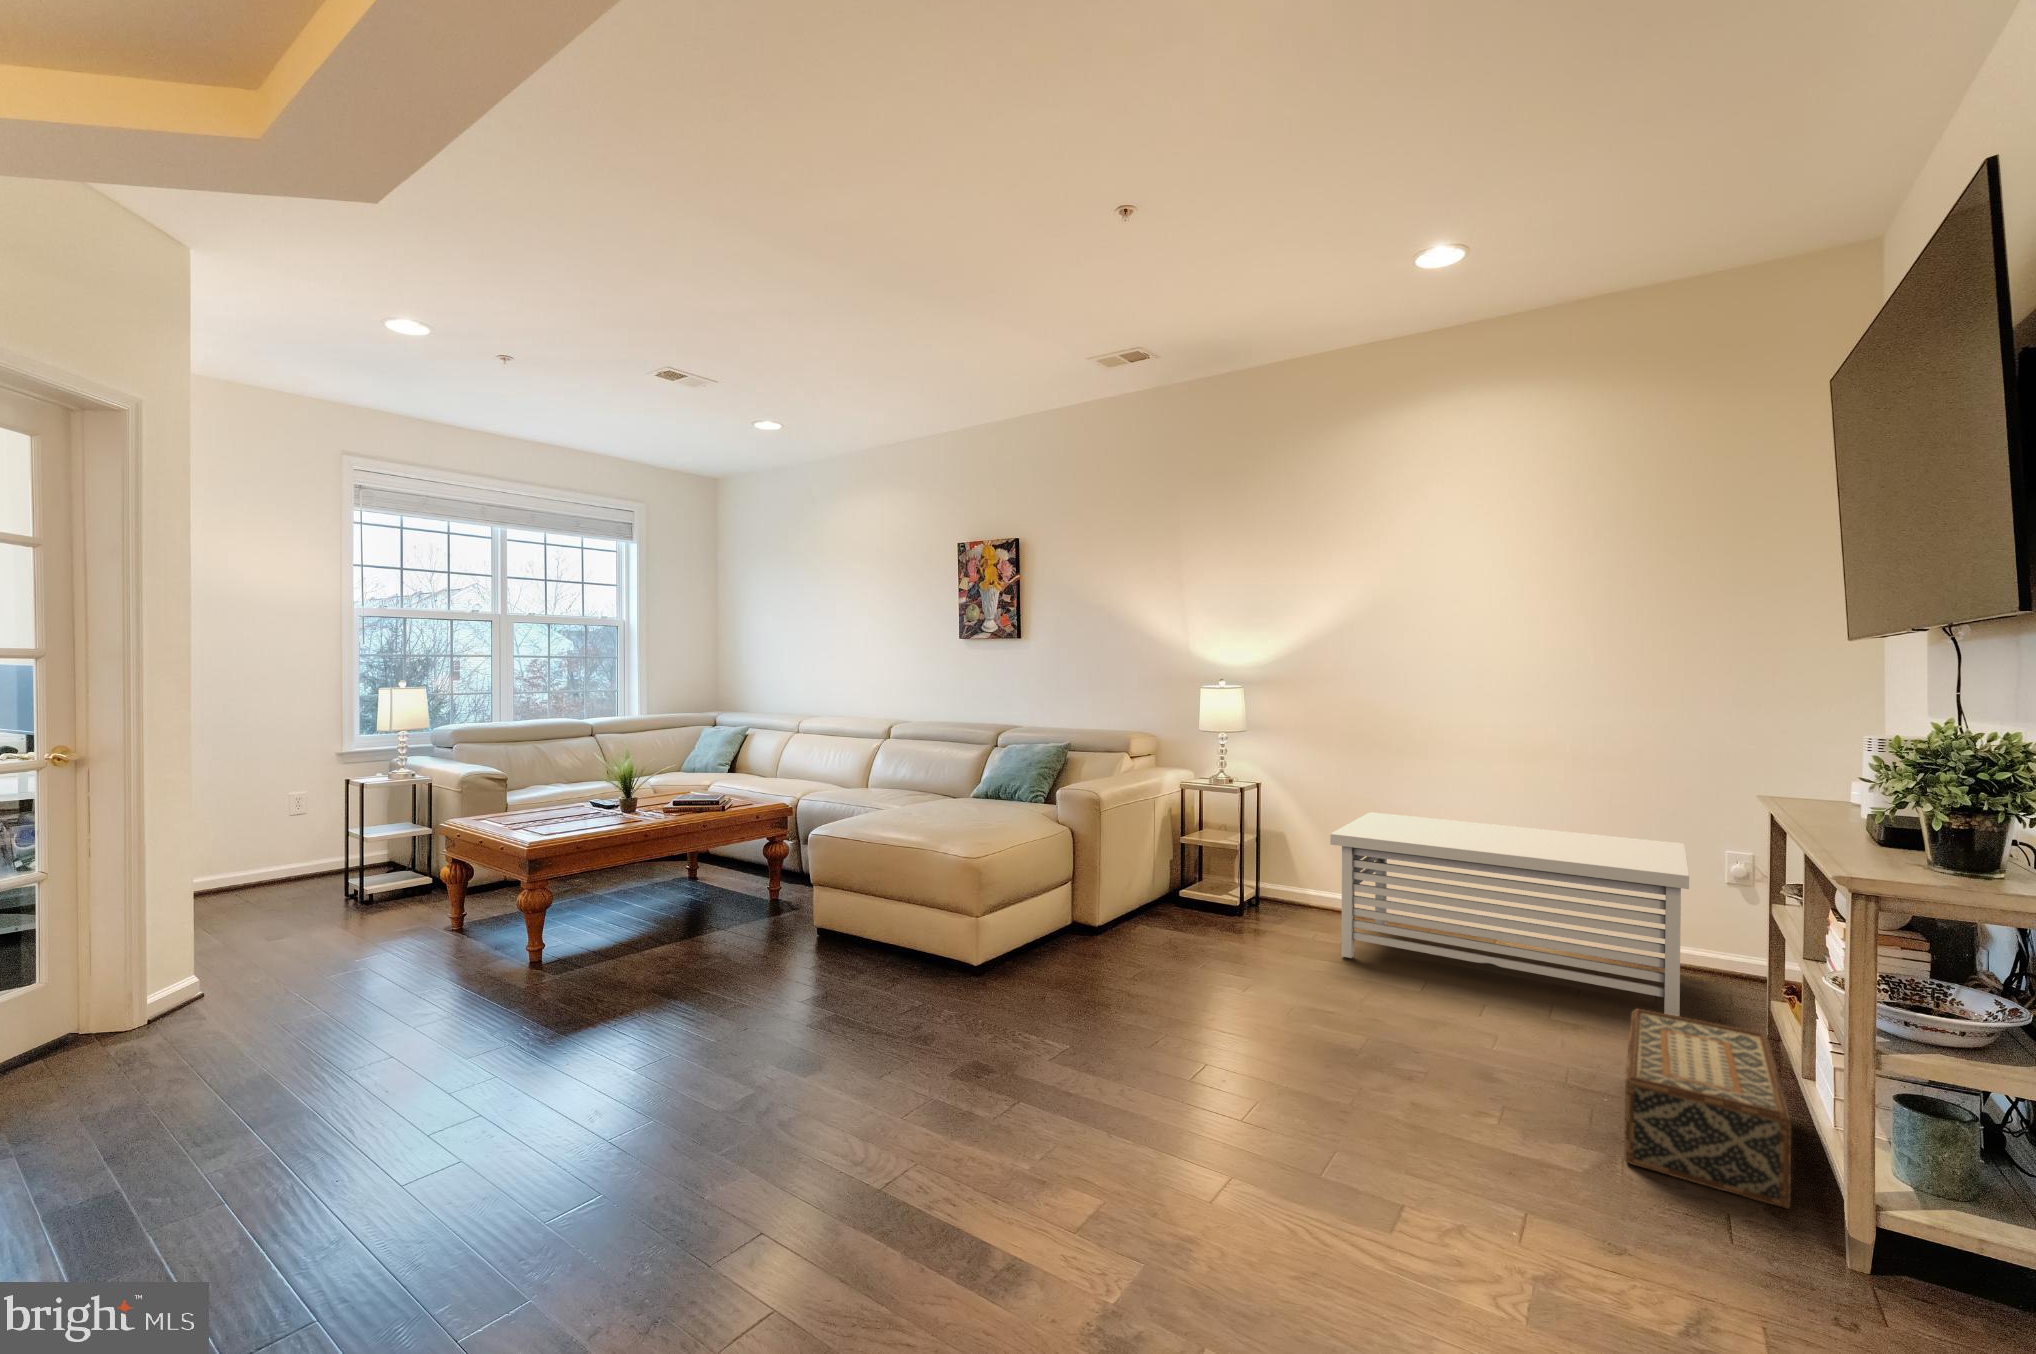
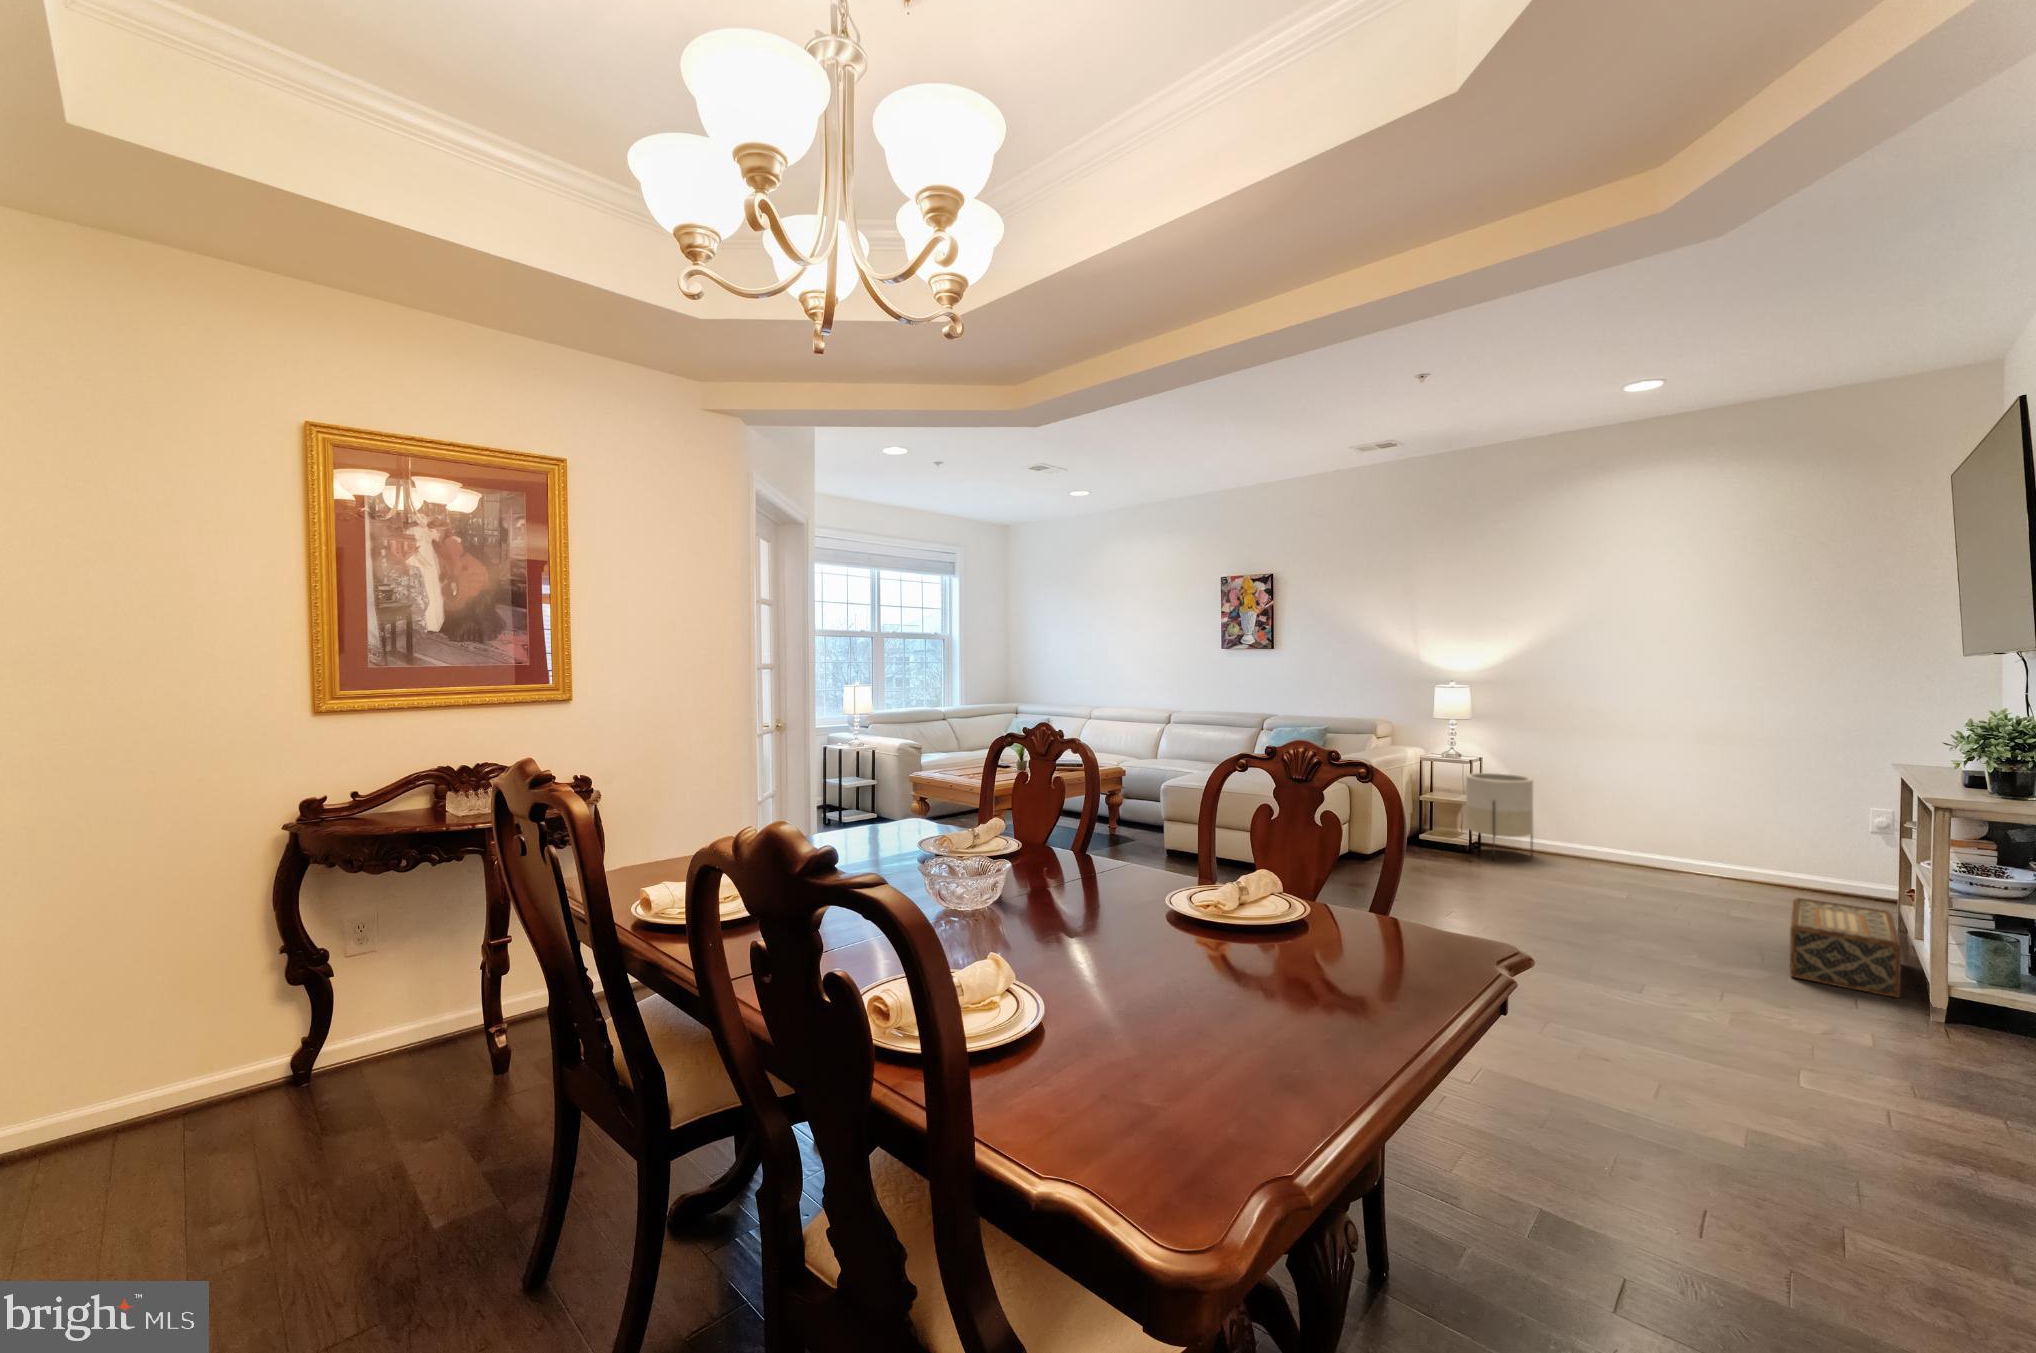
planter: none [1236,804,1320,927] -> present [1466,773,1533,854]
storage bench: present [1330,812,1689,1016] -> none [1553,779,1837,920]

